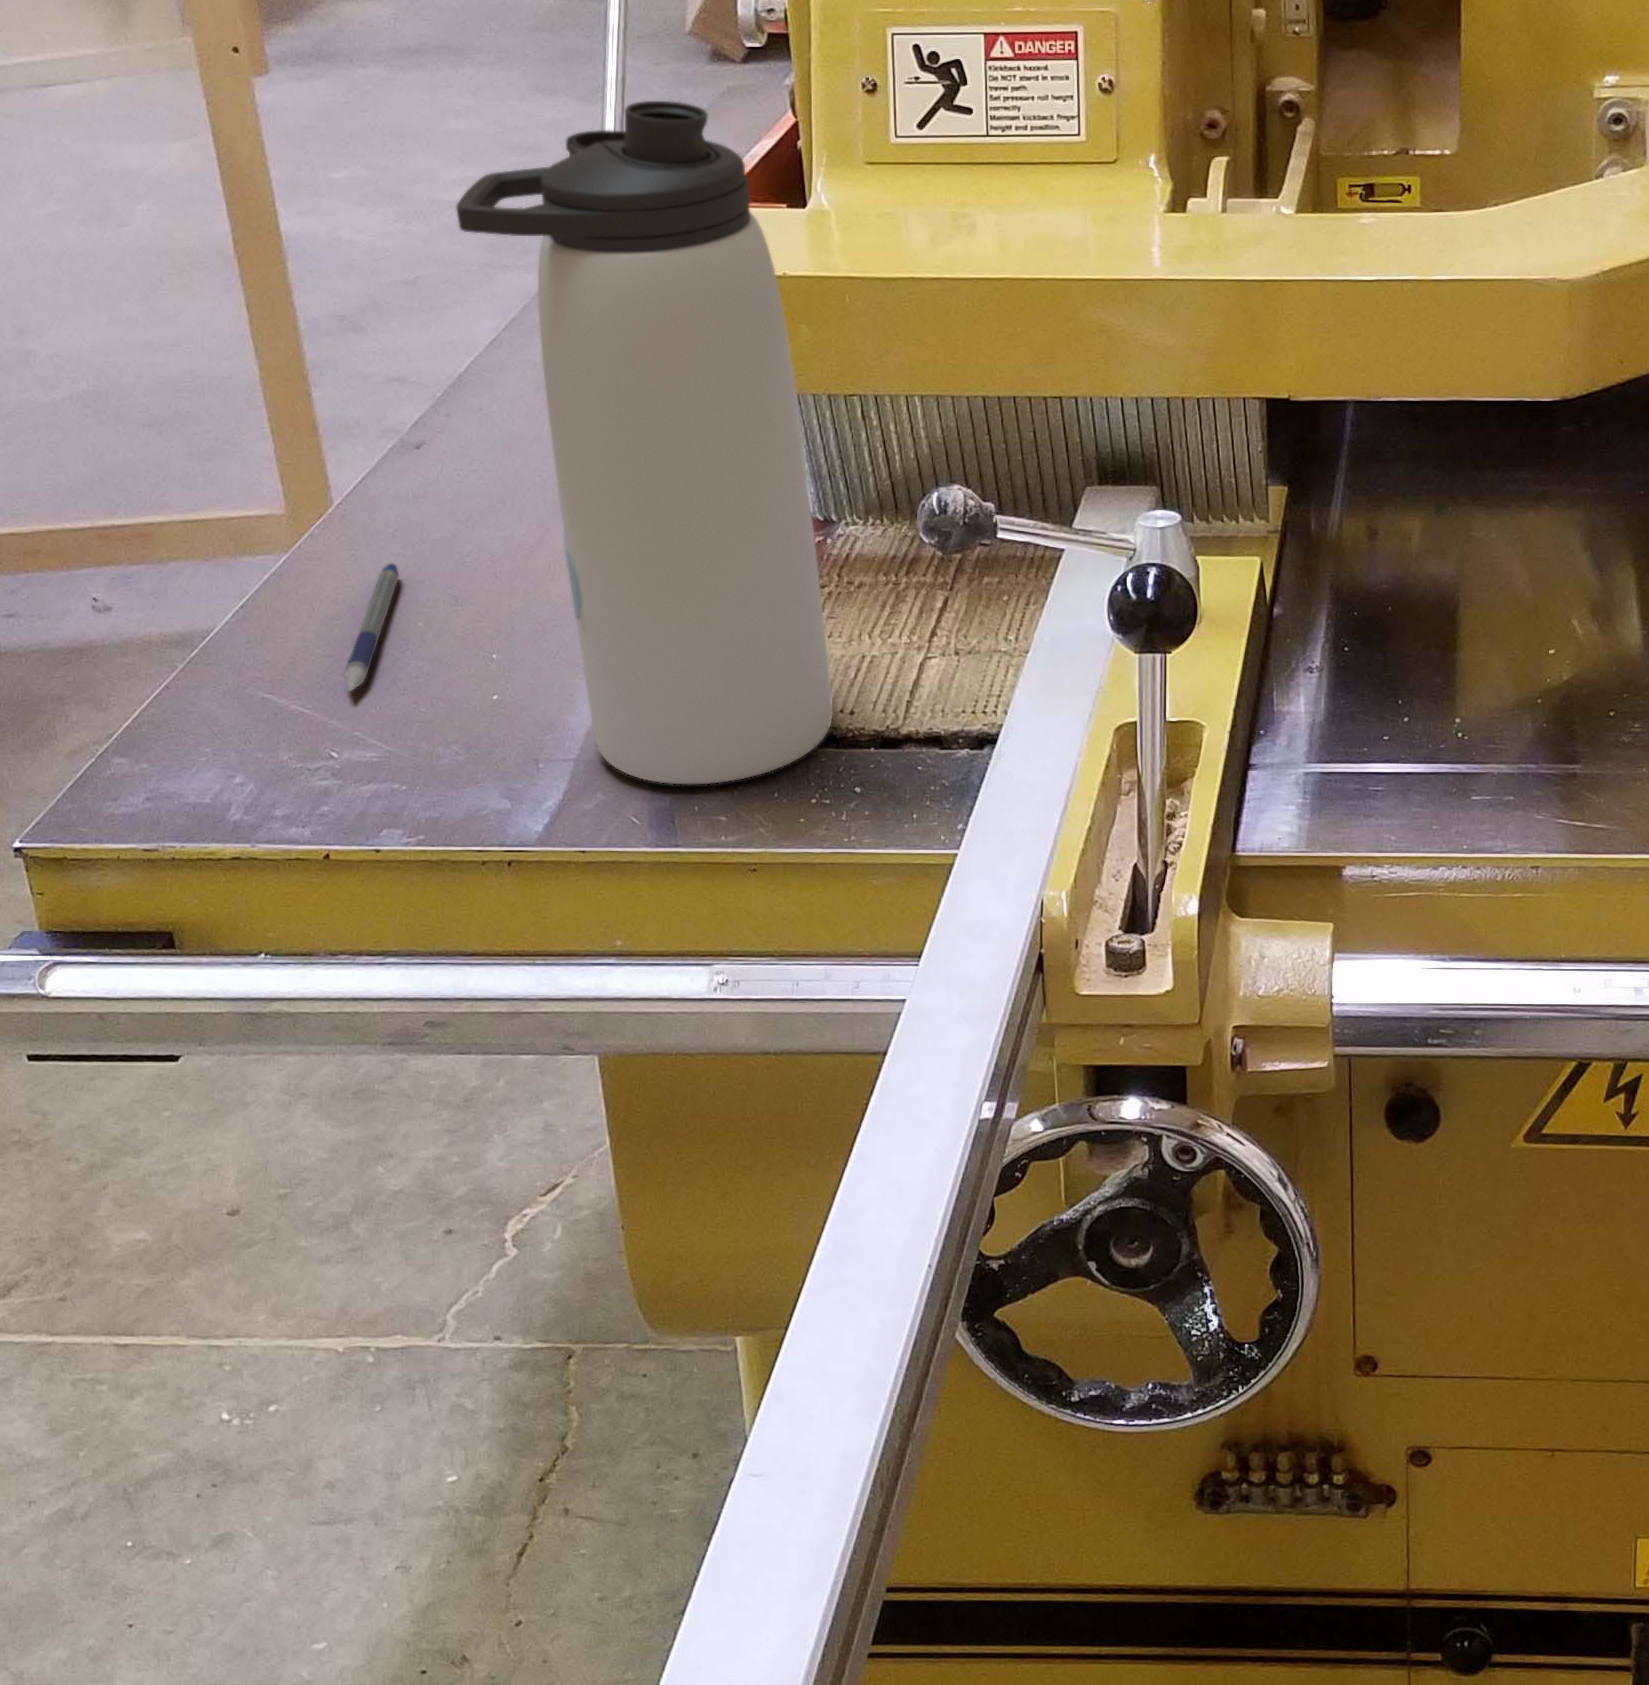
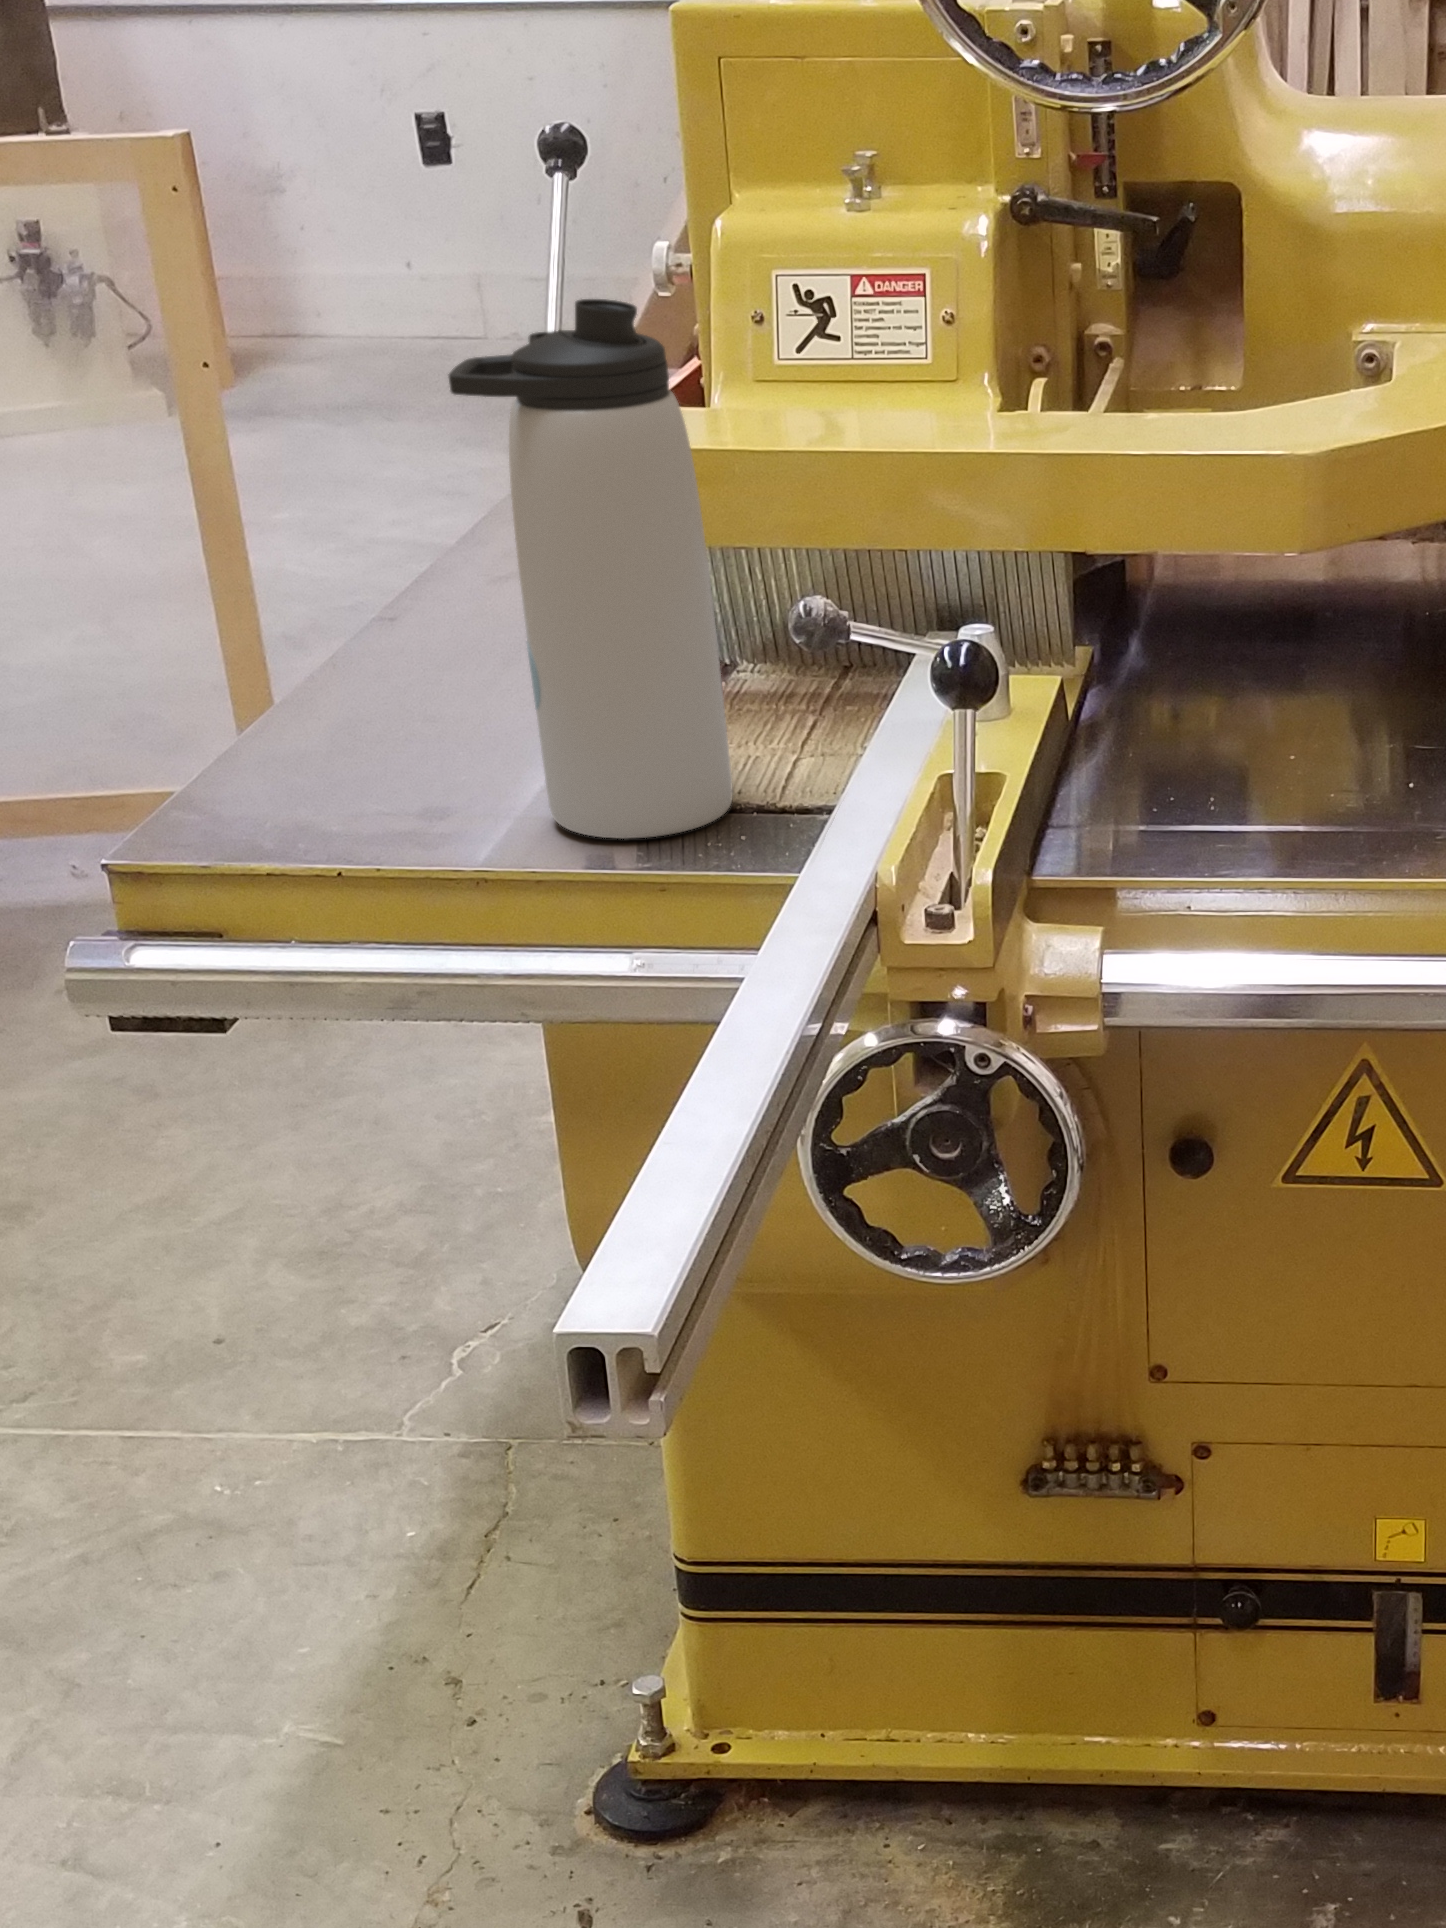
pen: present [345,564,399,691] -> none [355,708,391,785]

